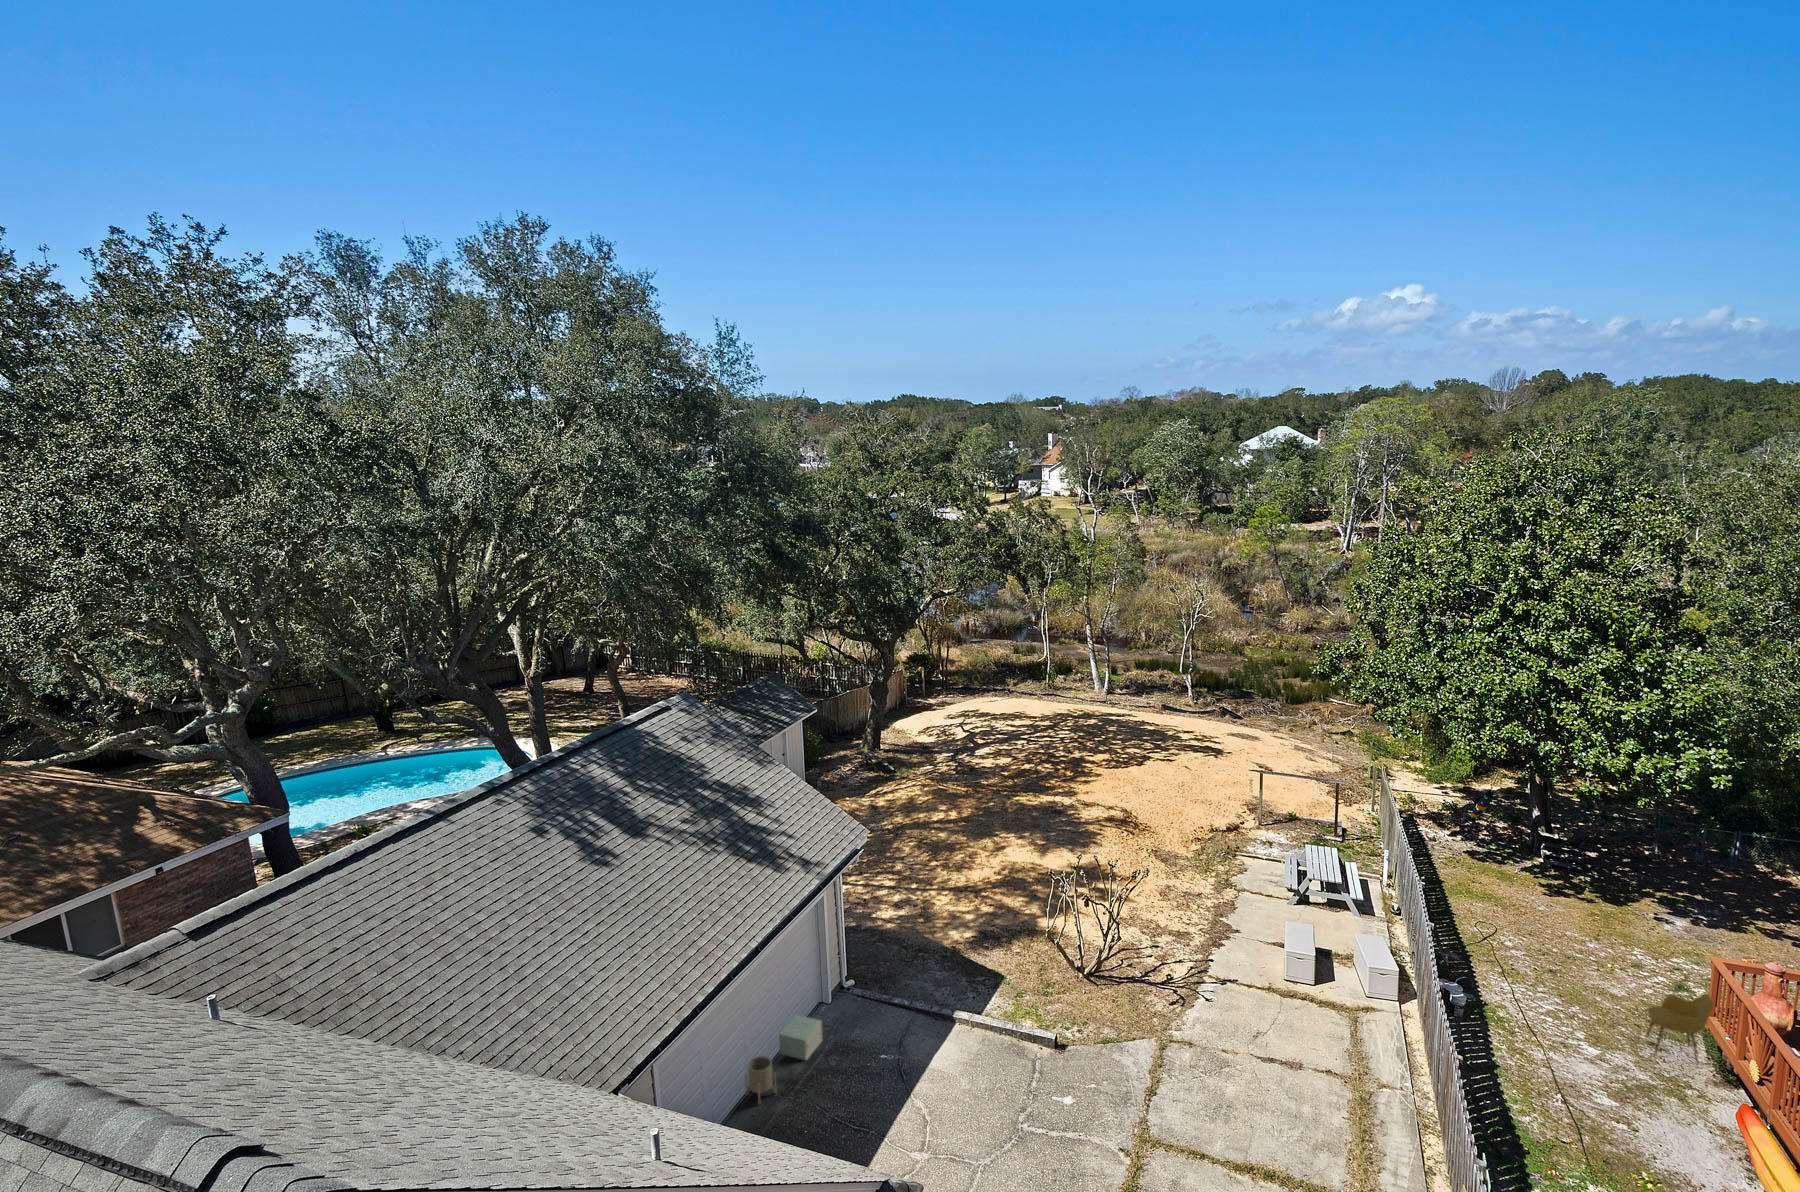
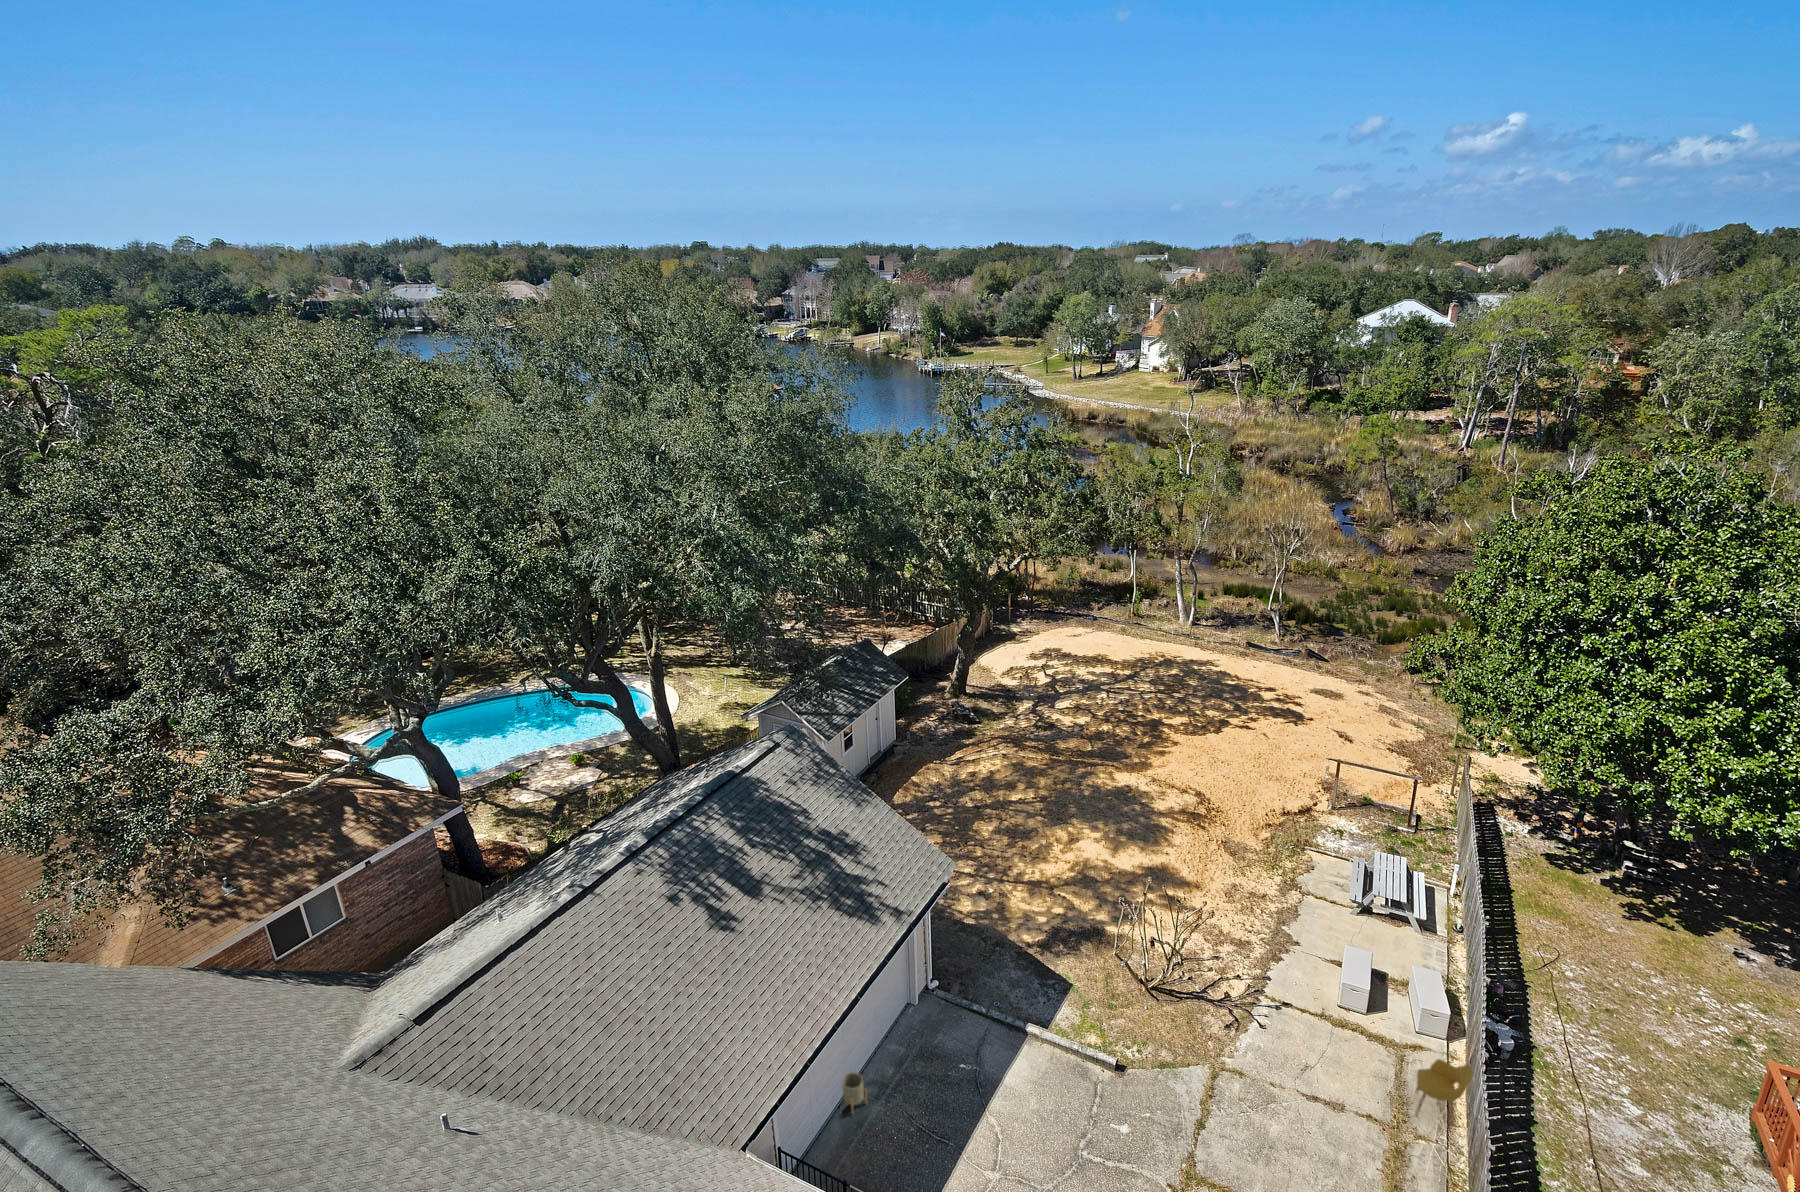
chair: present [1646,994,1714,1062] -> present [1416,1059,1472,1125]
storage box: present [779,1015,823,1060] -> none [869,1025,908,1070]

